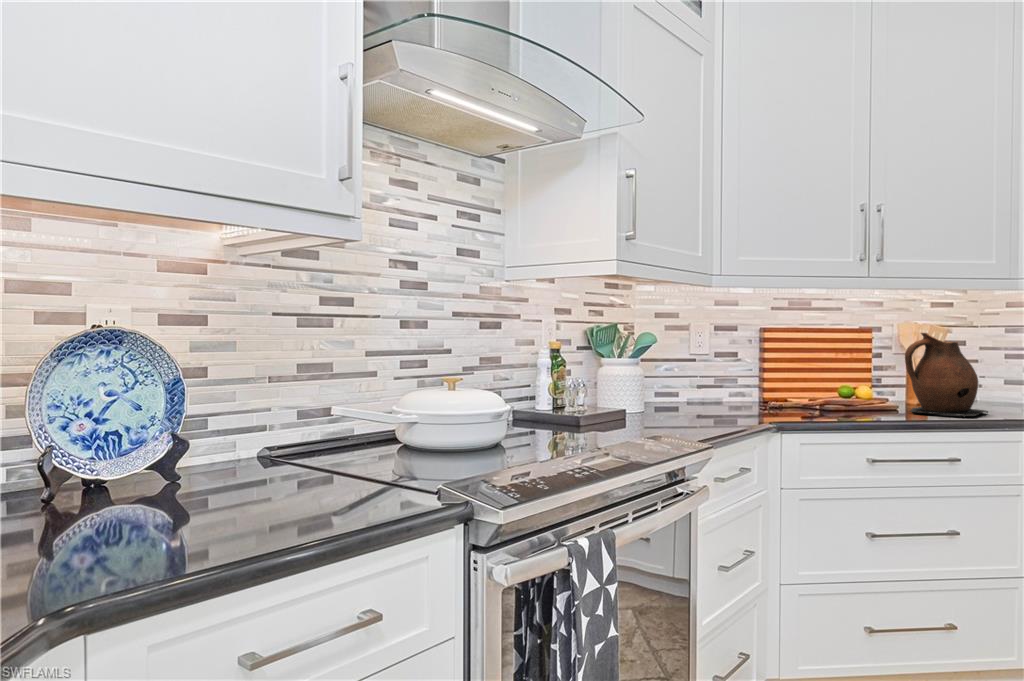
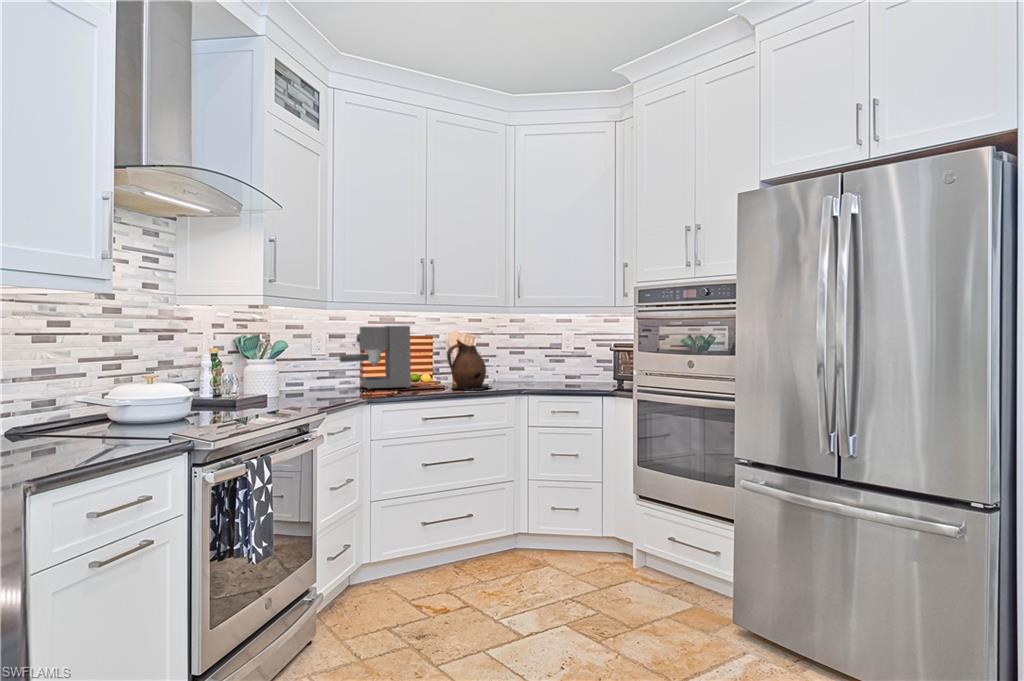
coffee maker: none [729,311,842,408] -> present [339,326,411,390]

